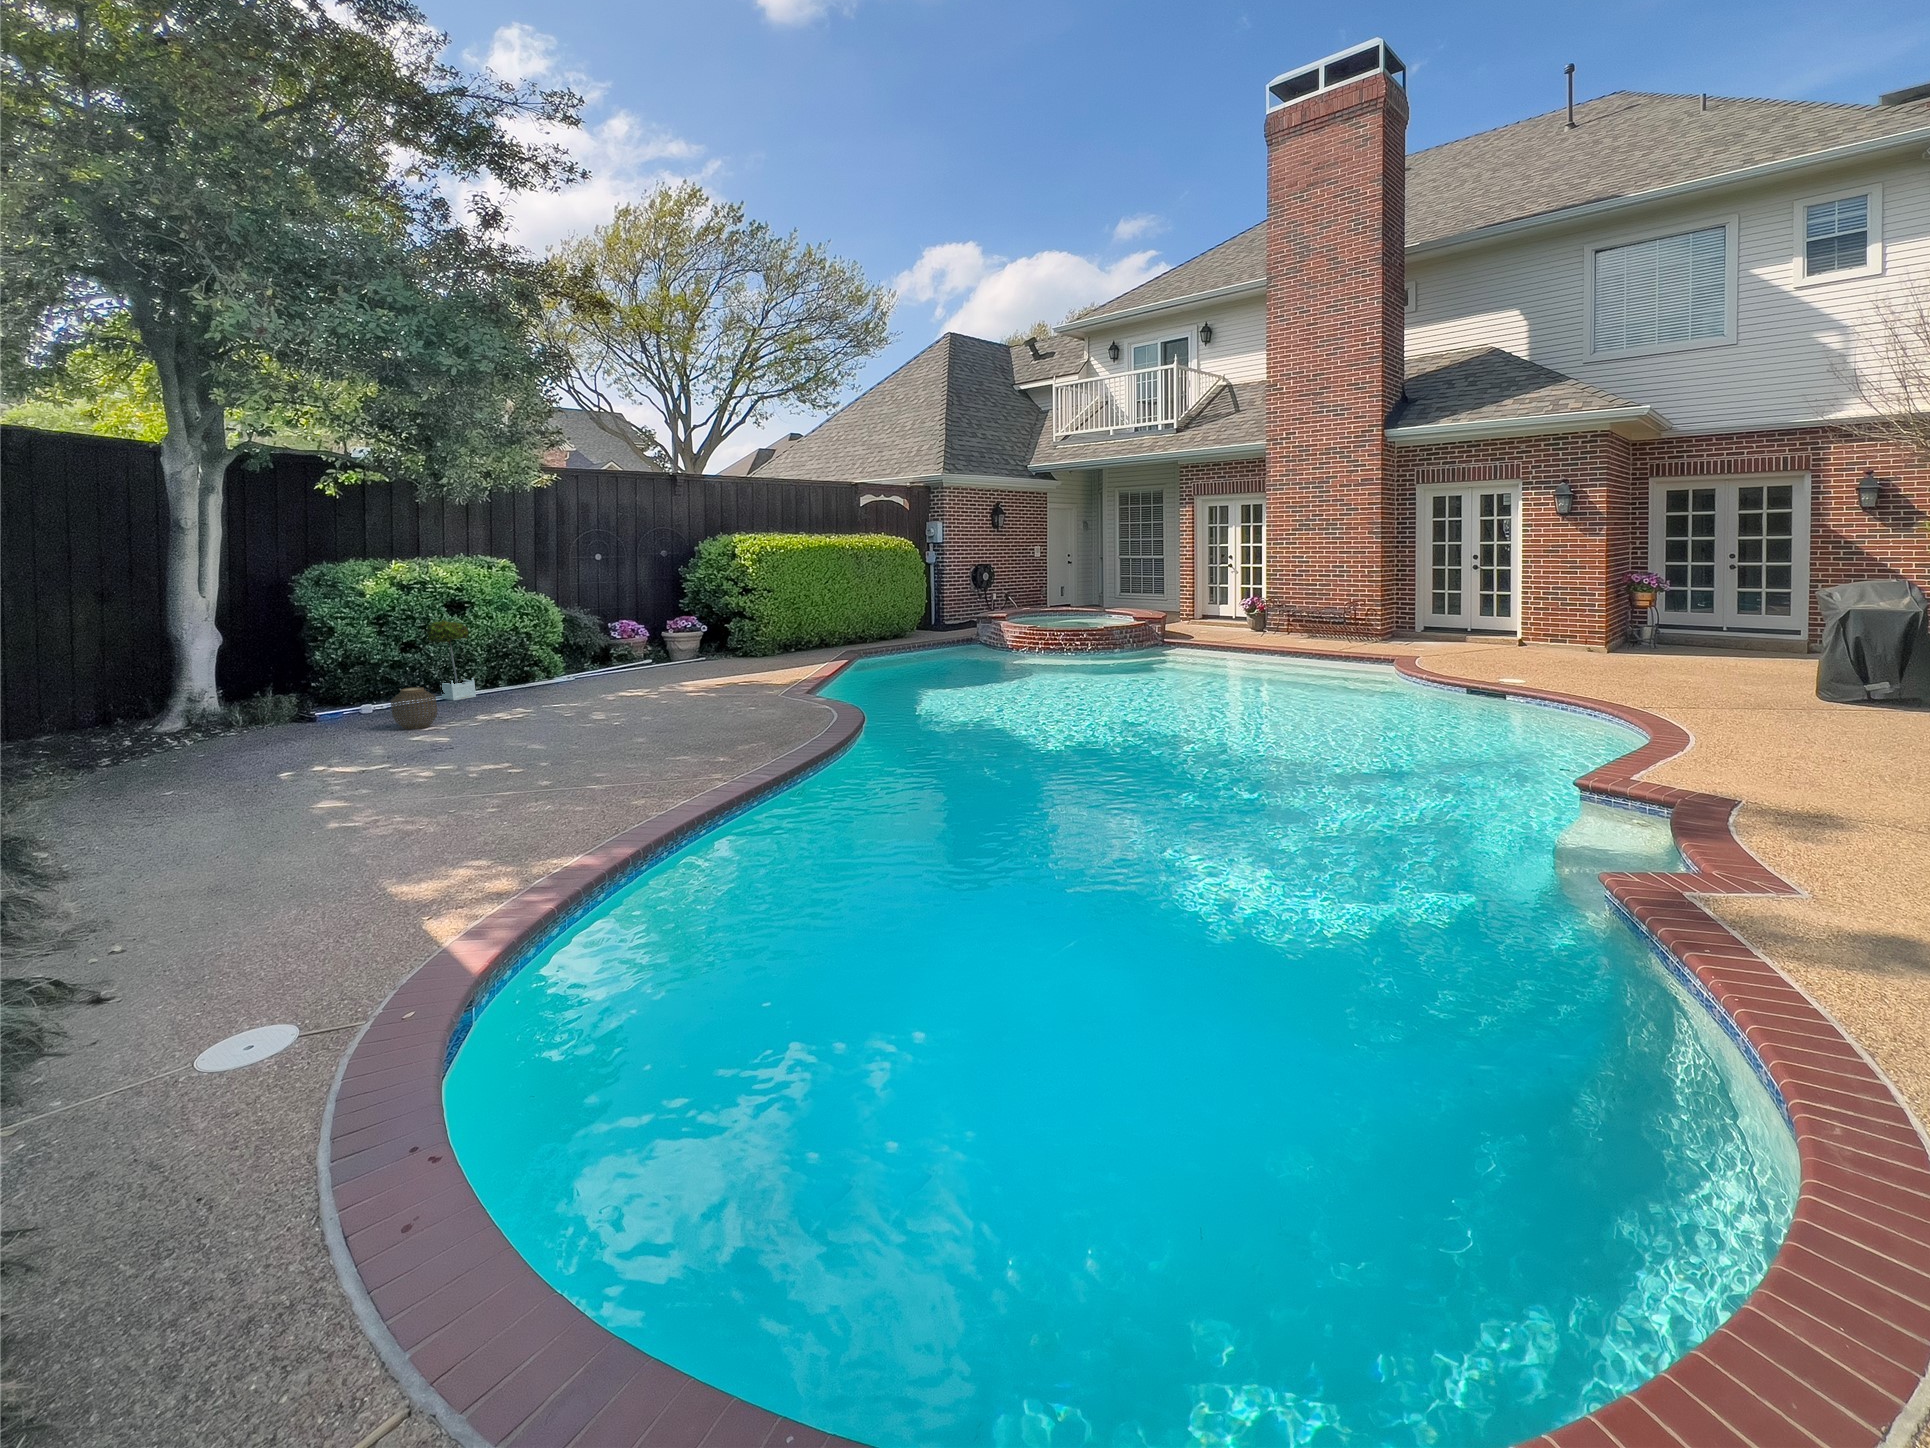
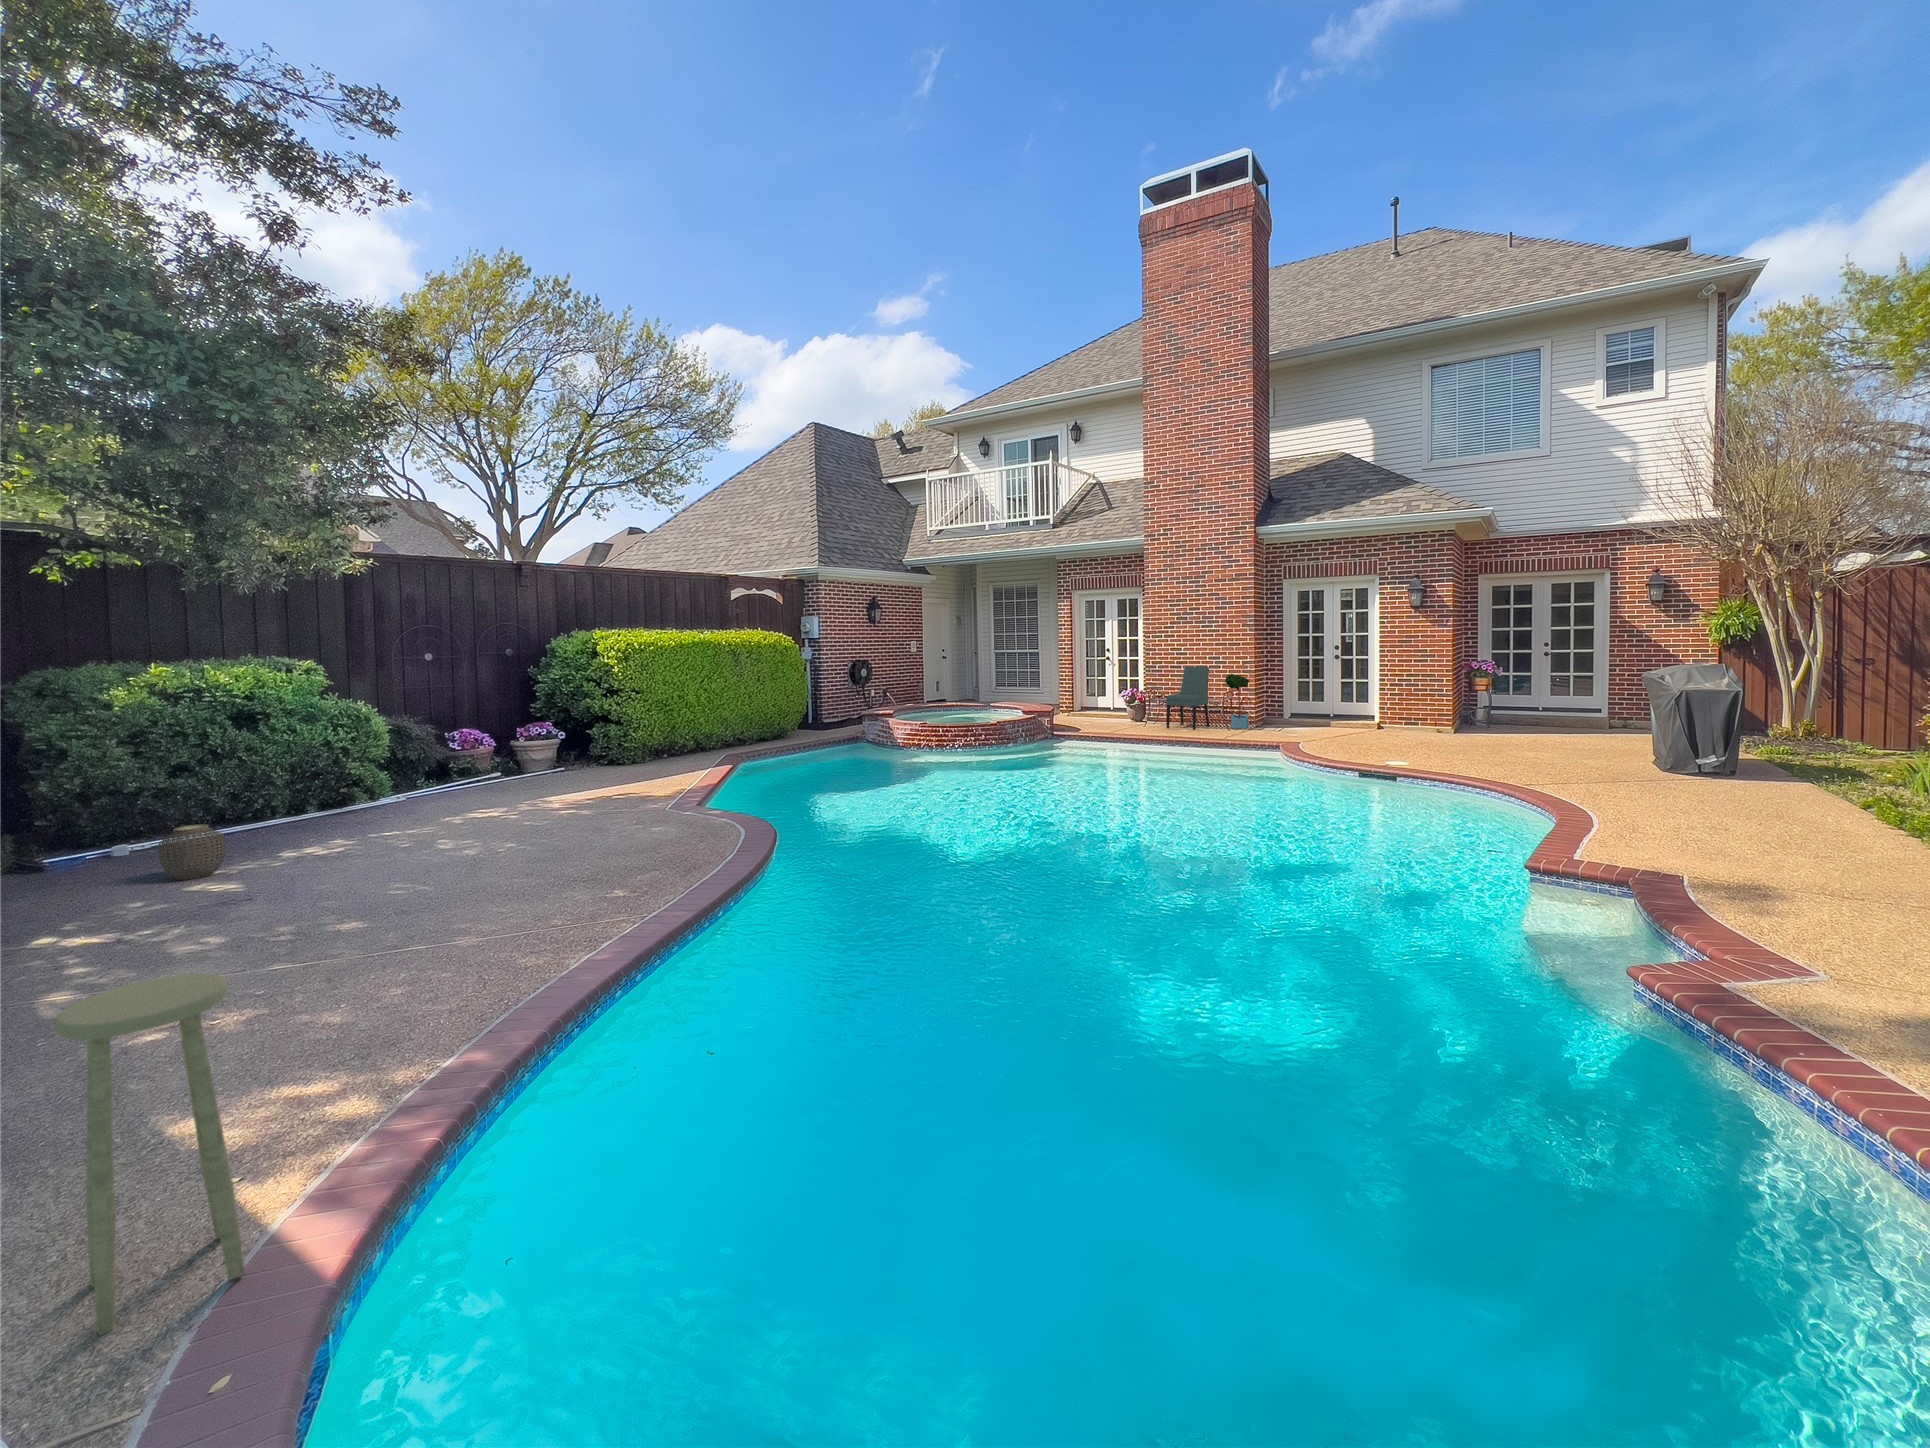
chair: none [1281,577,1330,642] -> present [1166,667,1209,730]
potted tree: present [427,620,476,700] -> present [1225,674,1249,729]
stool: none [284,761,402,974] -> present [55,974,245,1334]

